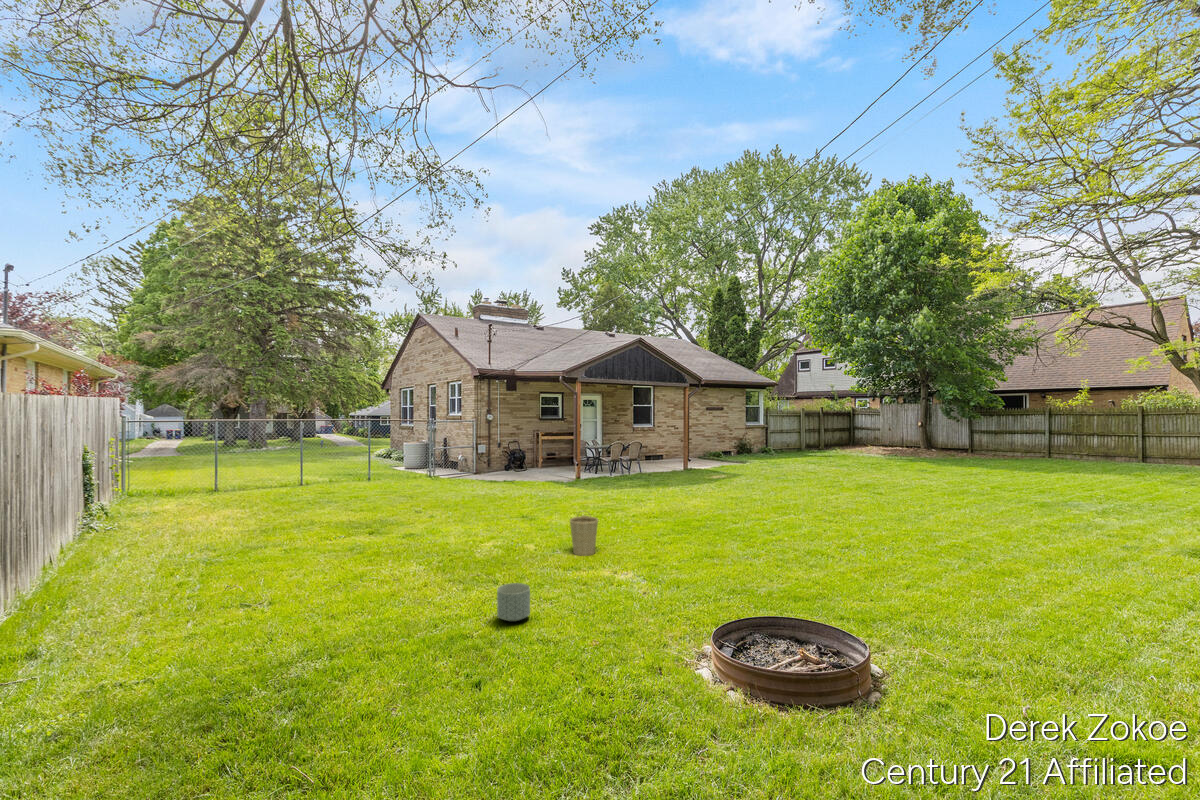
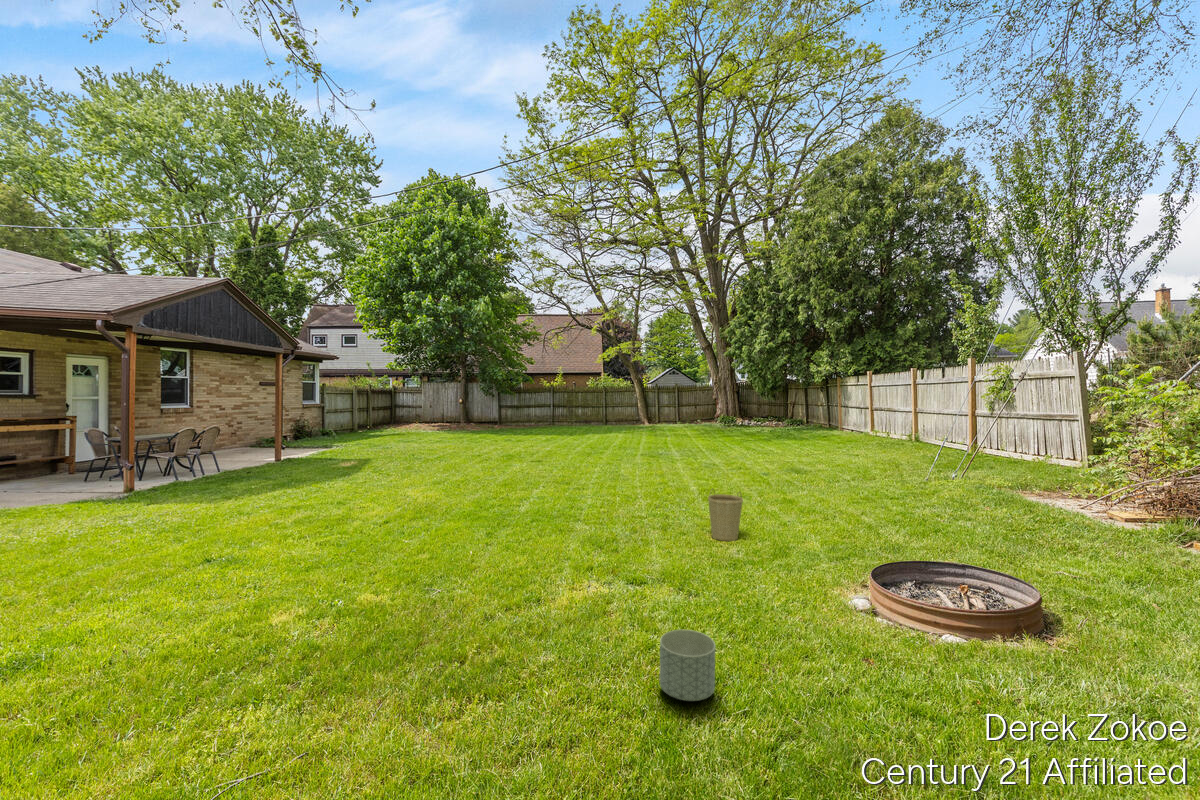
basket: present [570,516,598,556] -> present [708,489,743,541]

